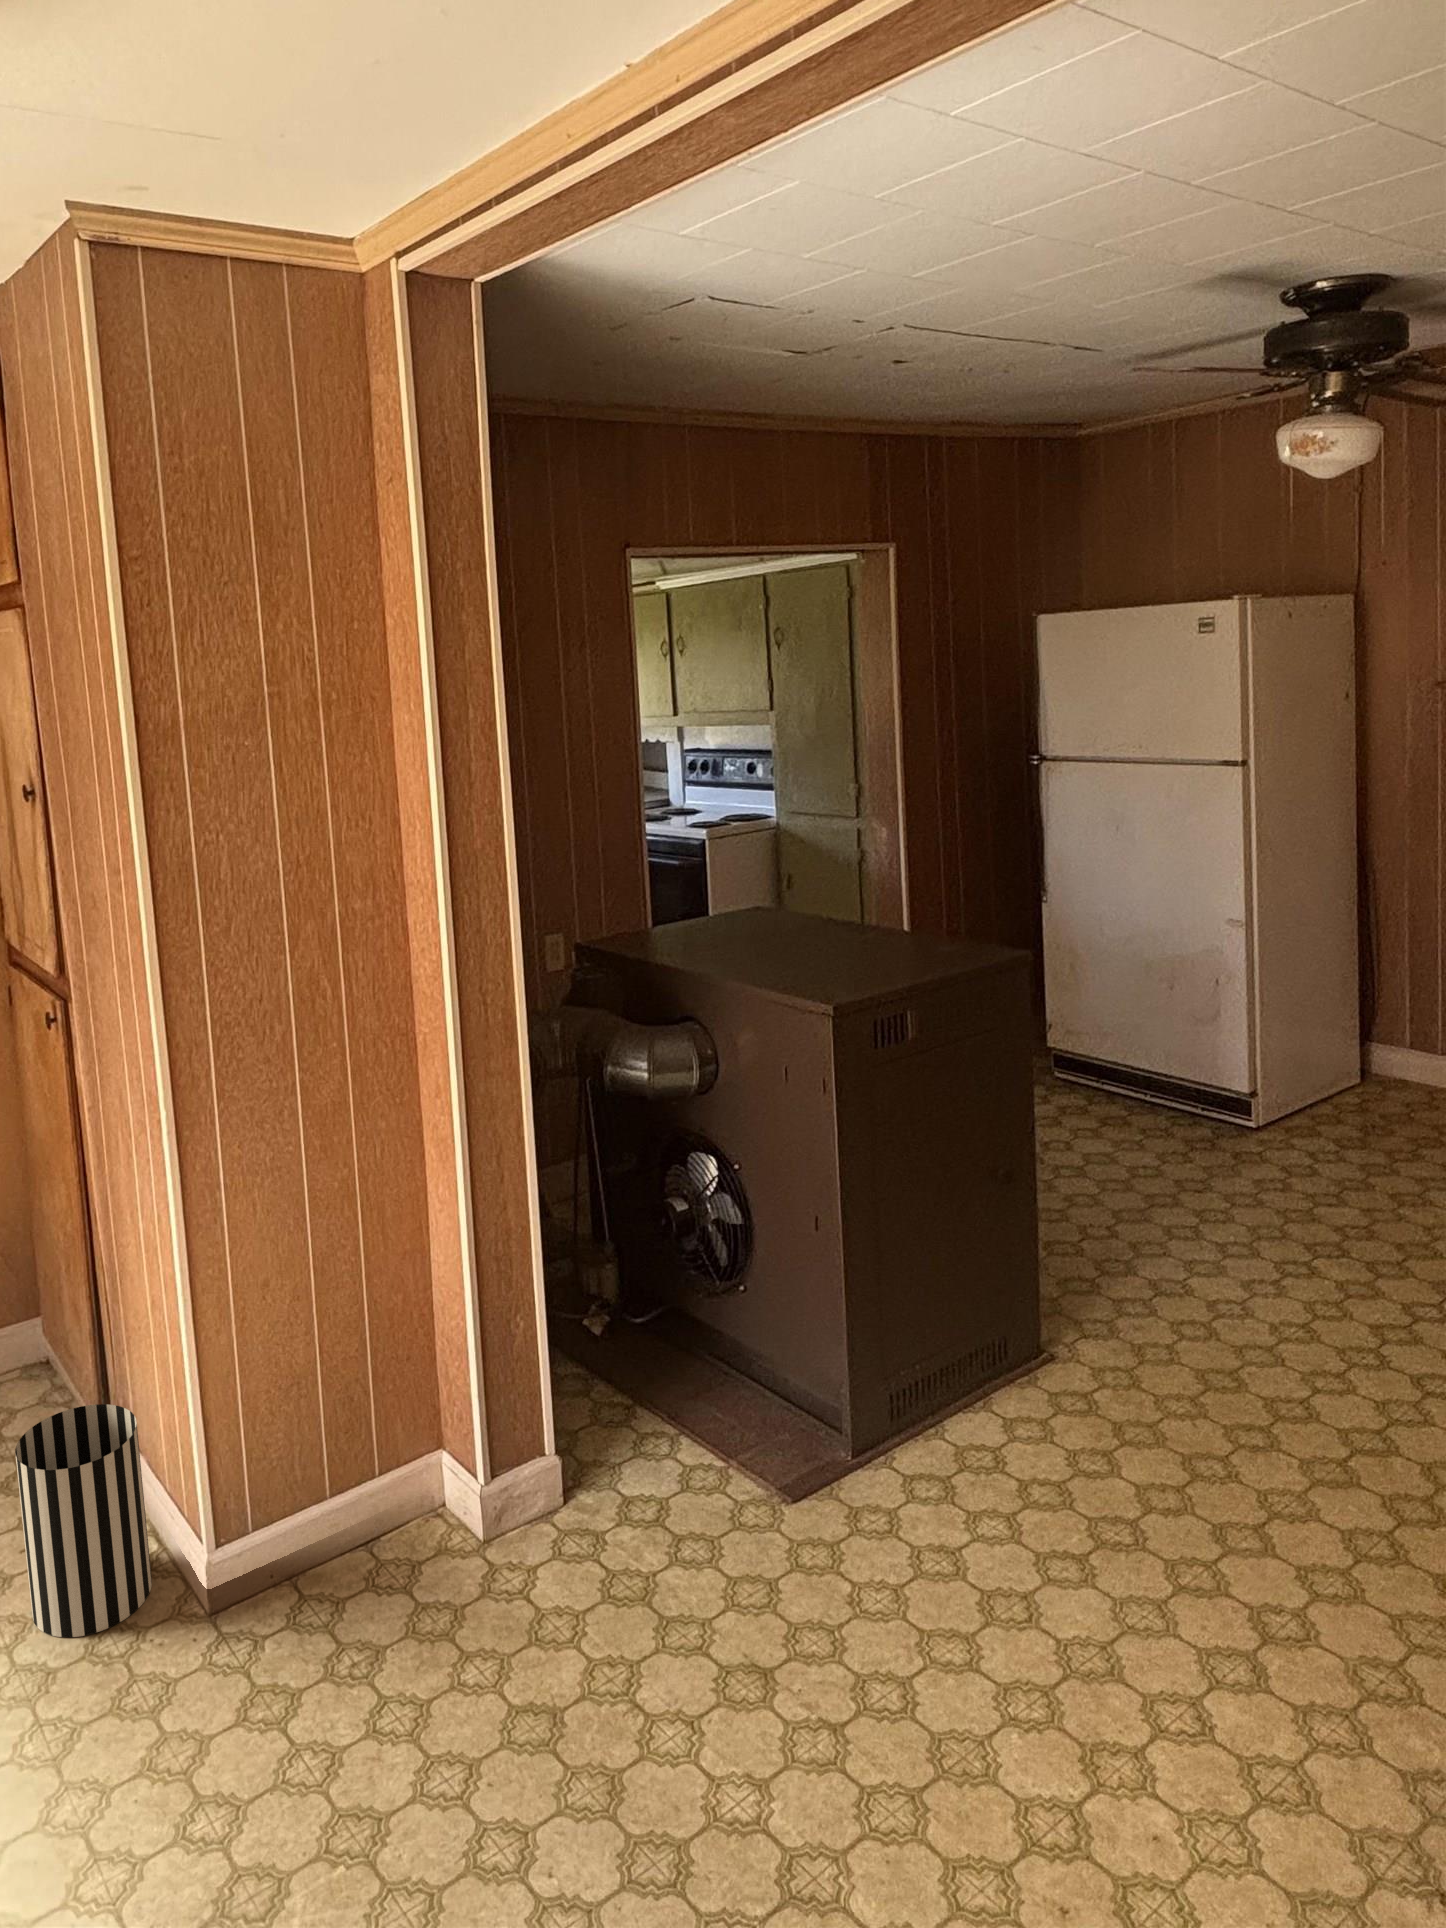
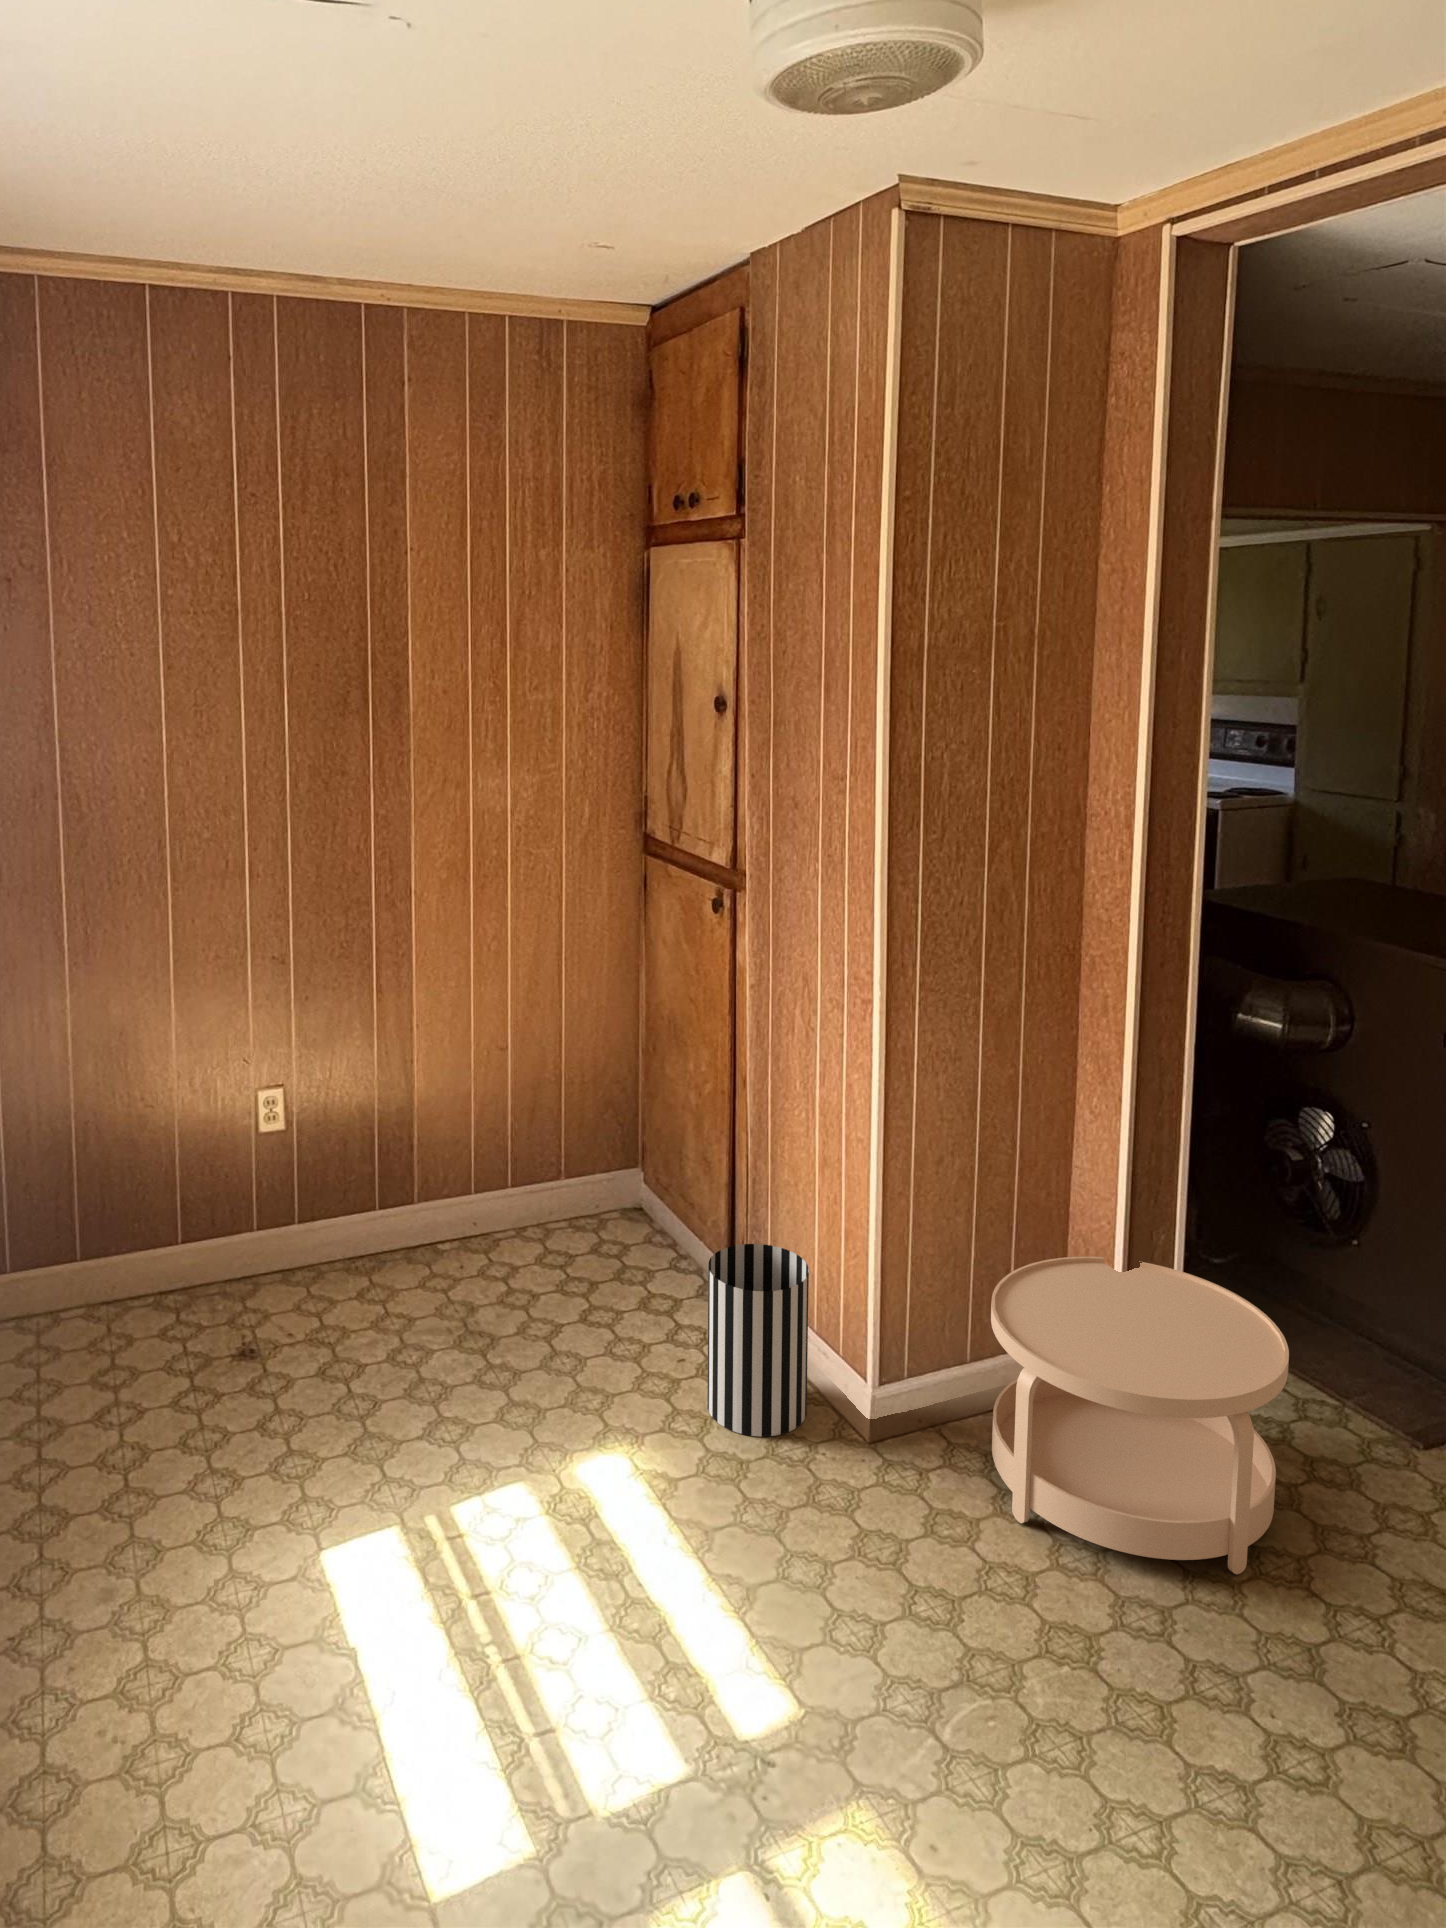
side table: none [315,1355,619,1702] -> present [991,1257,1289,1574]

